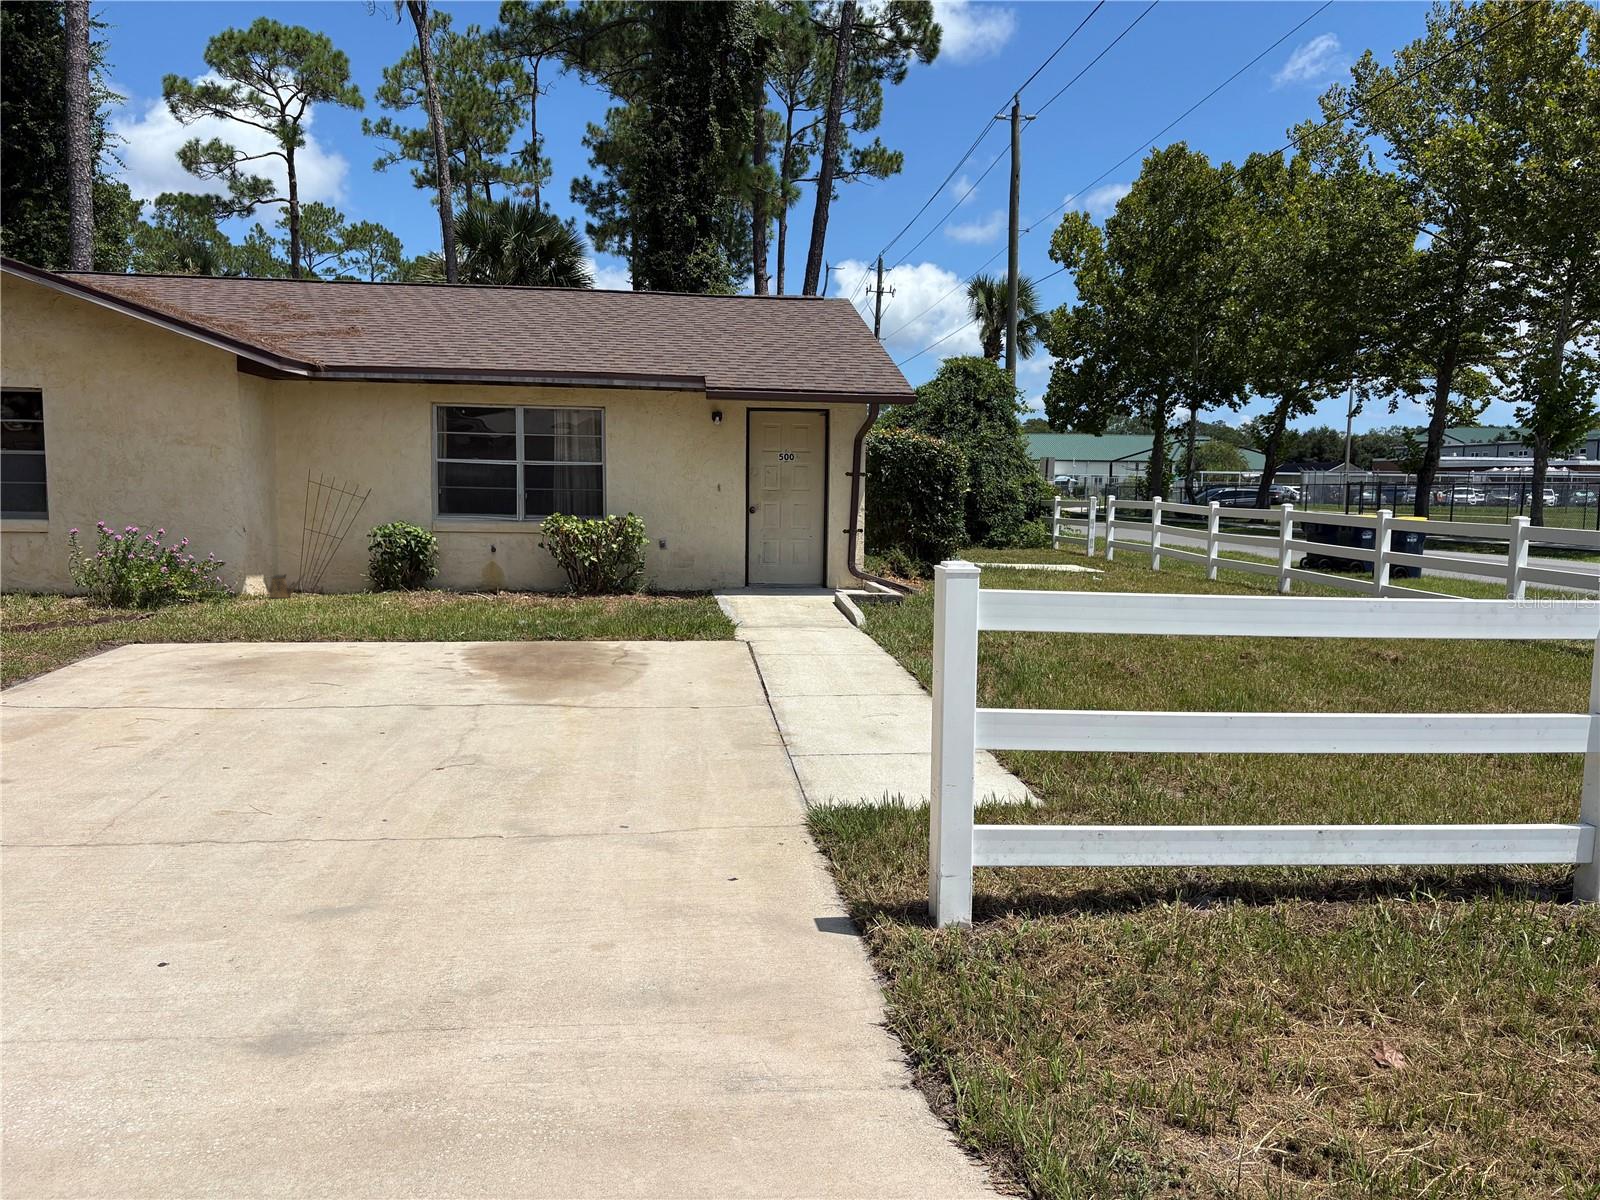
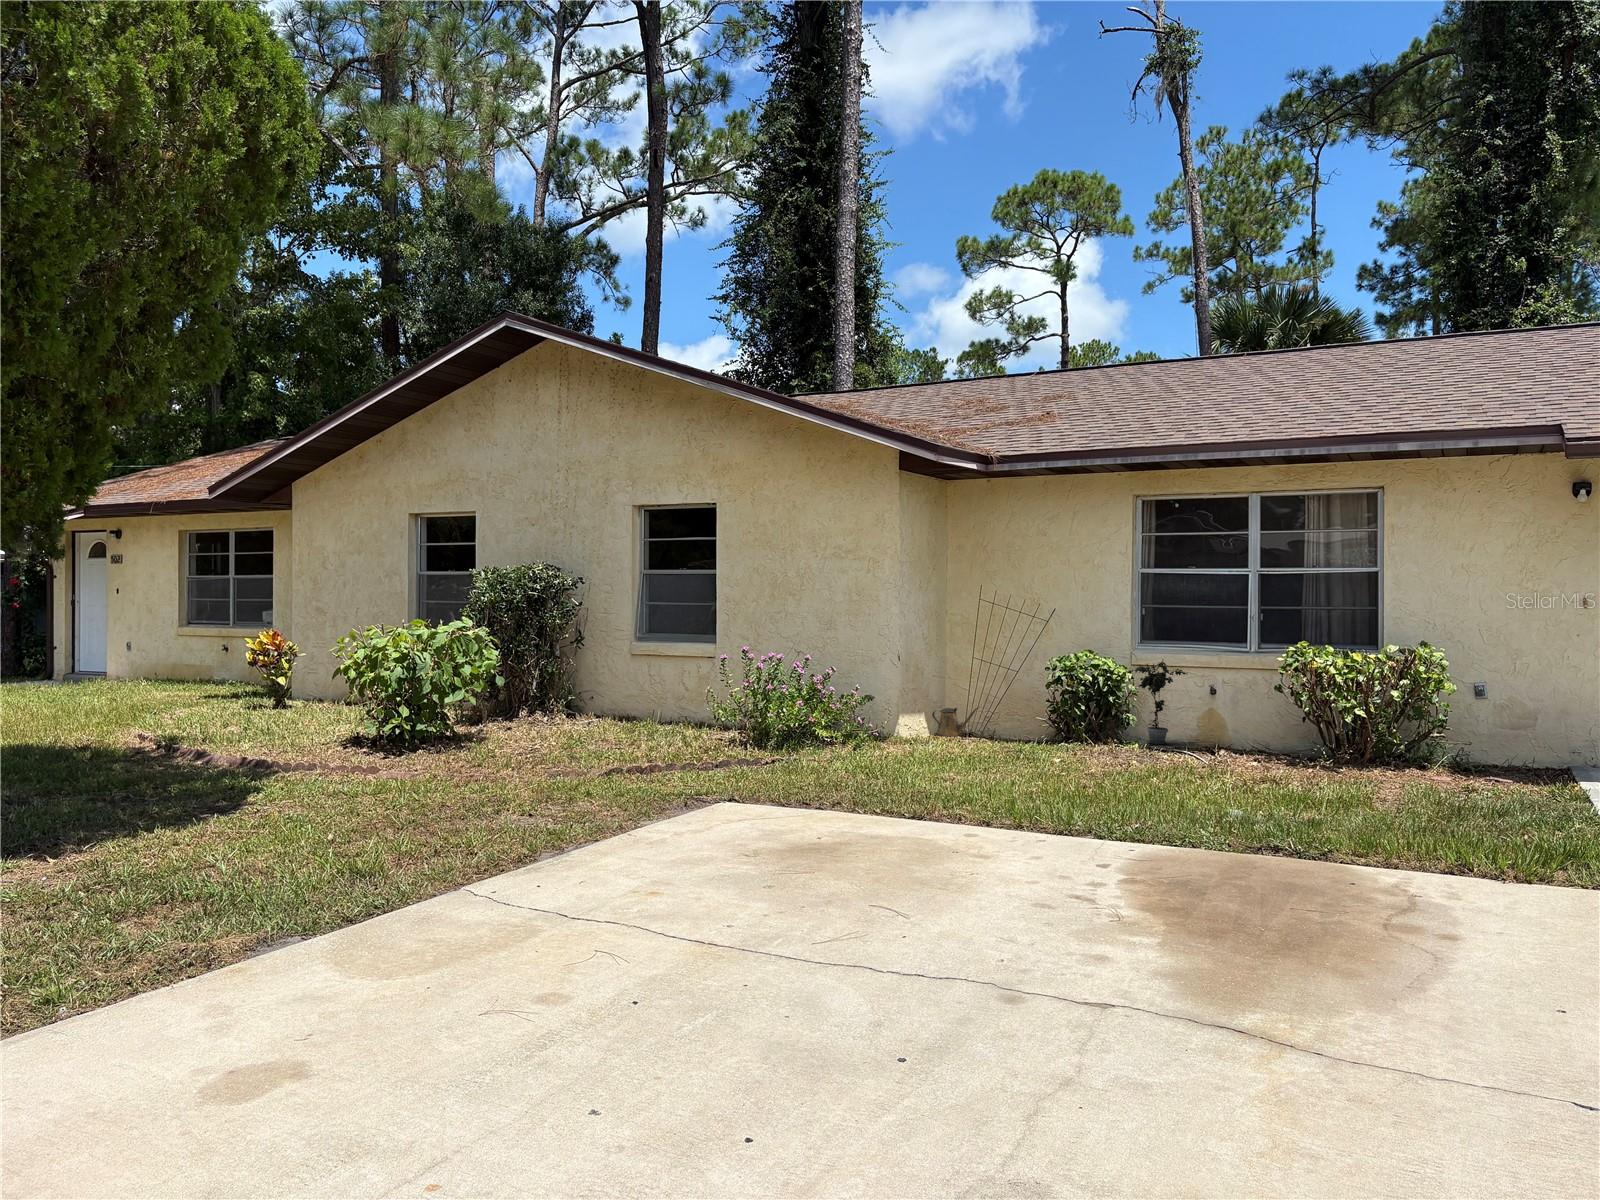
potted plant: none [433,528,476,592] -> present [1130,659,1188,744]

